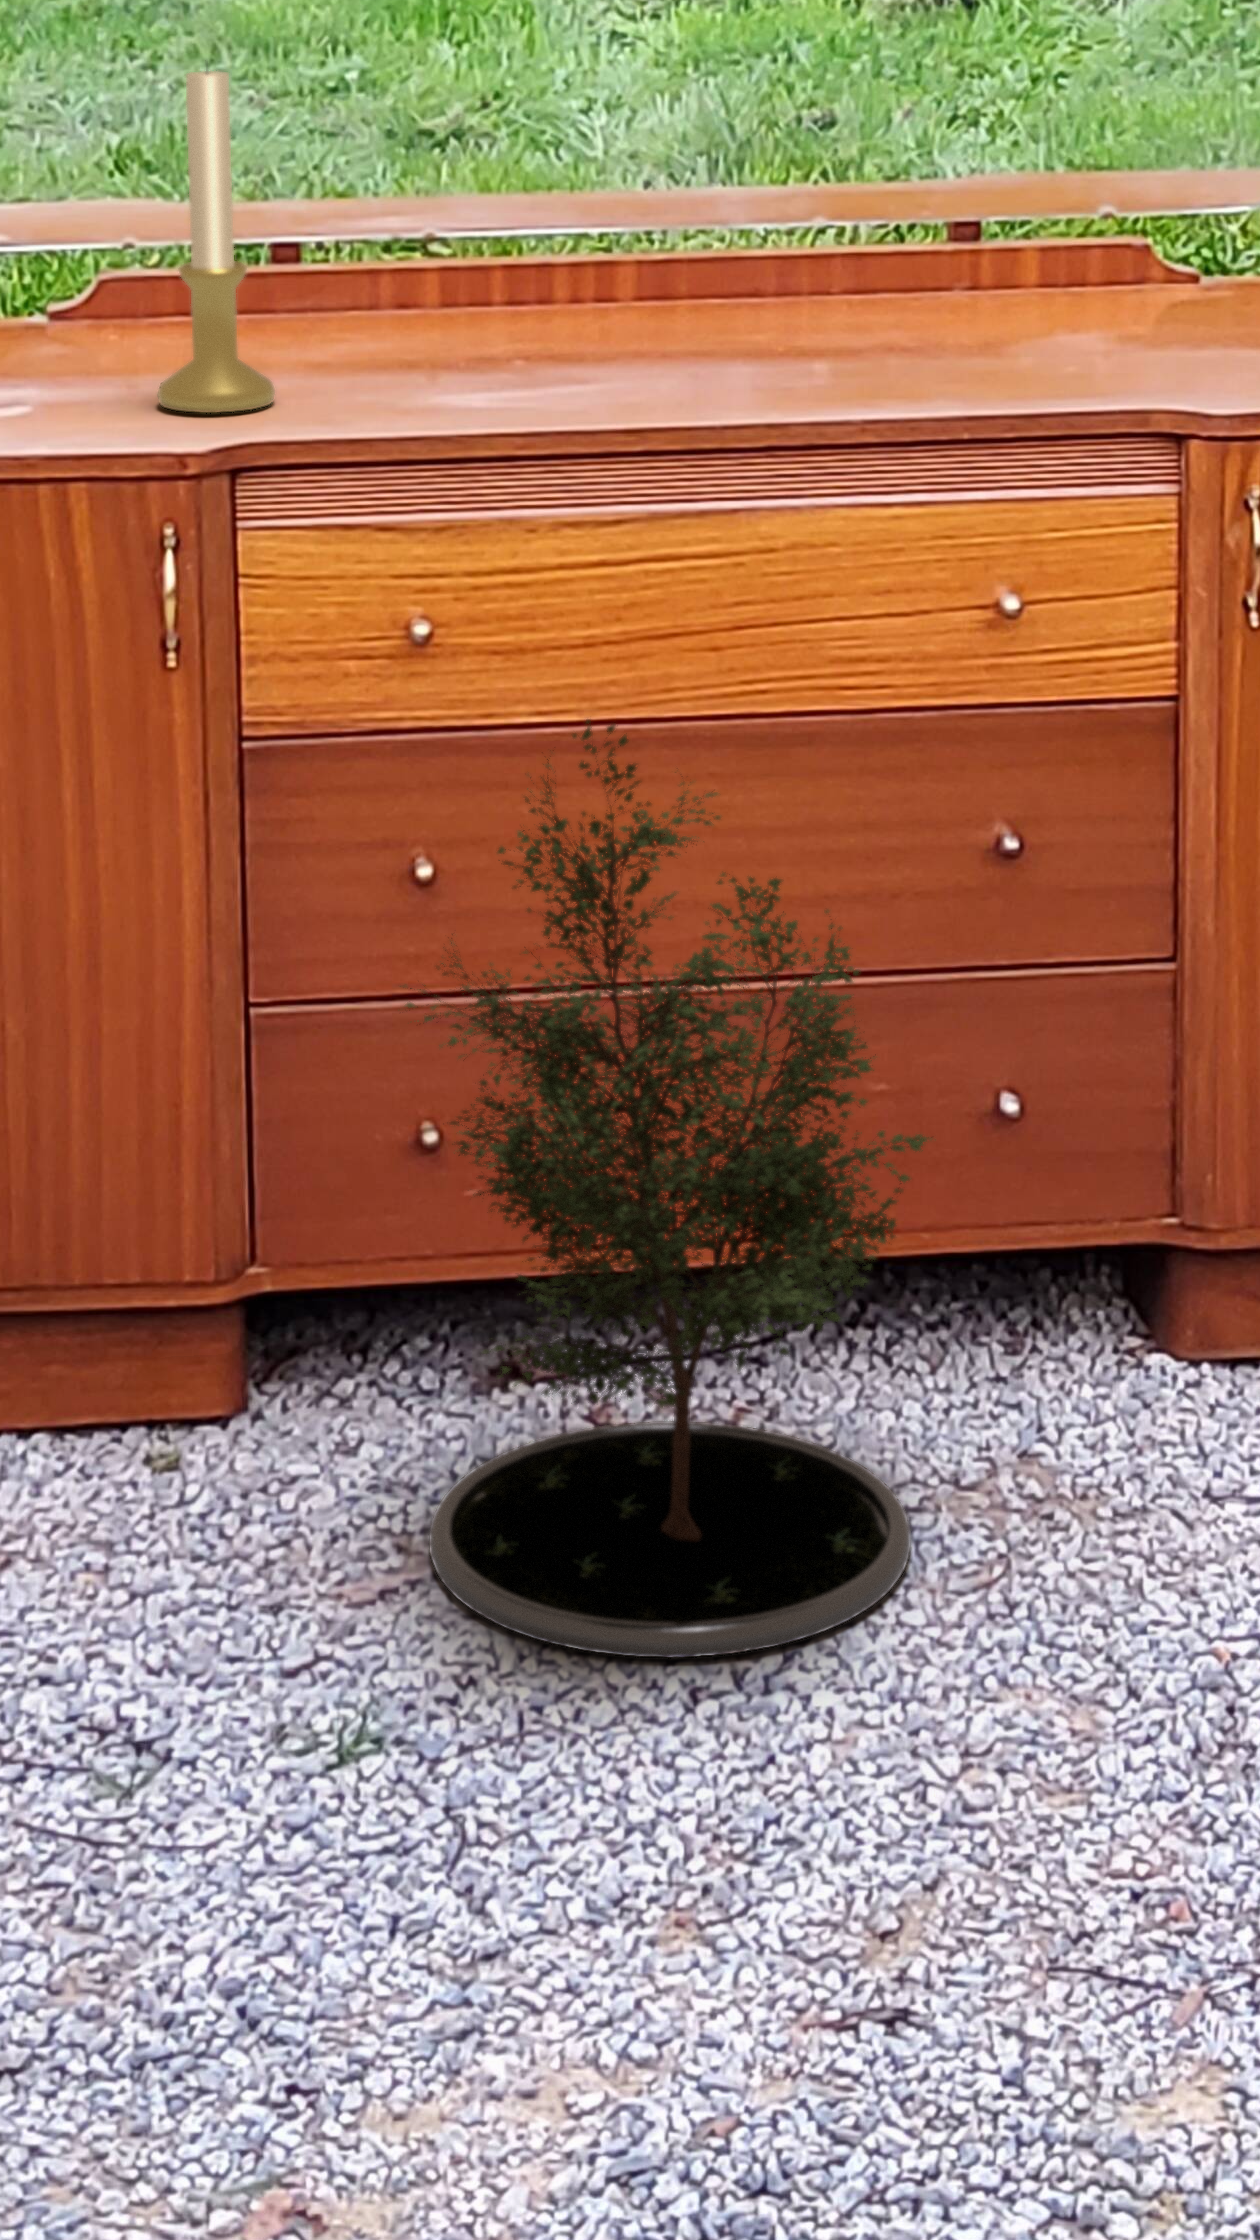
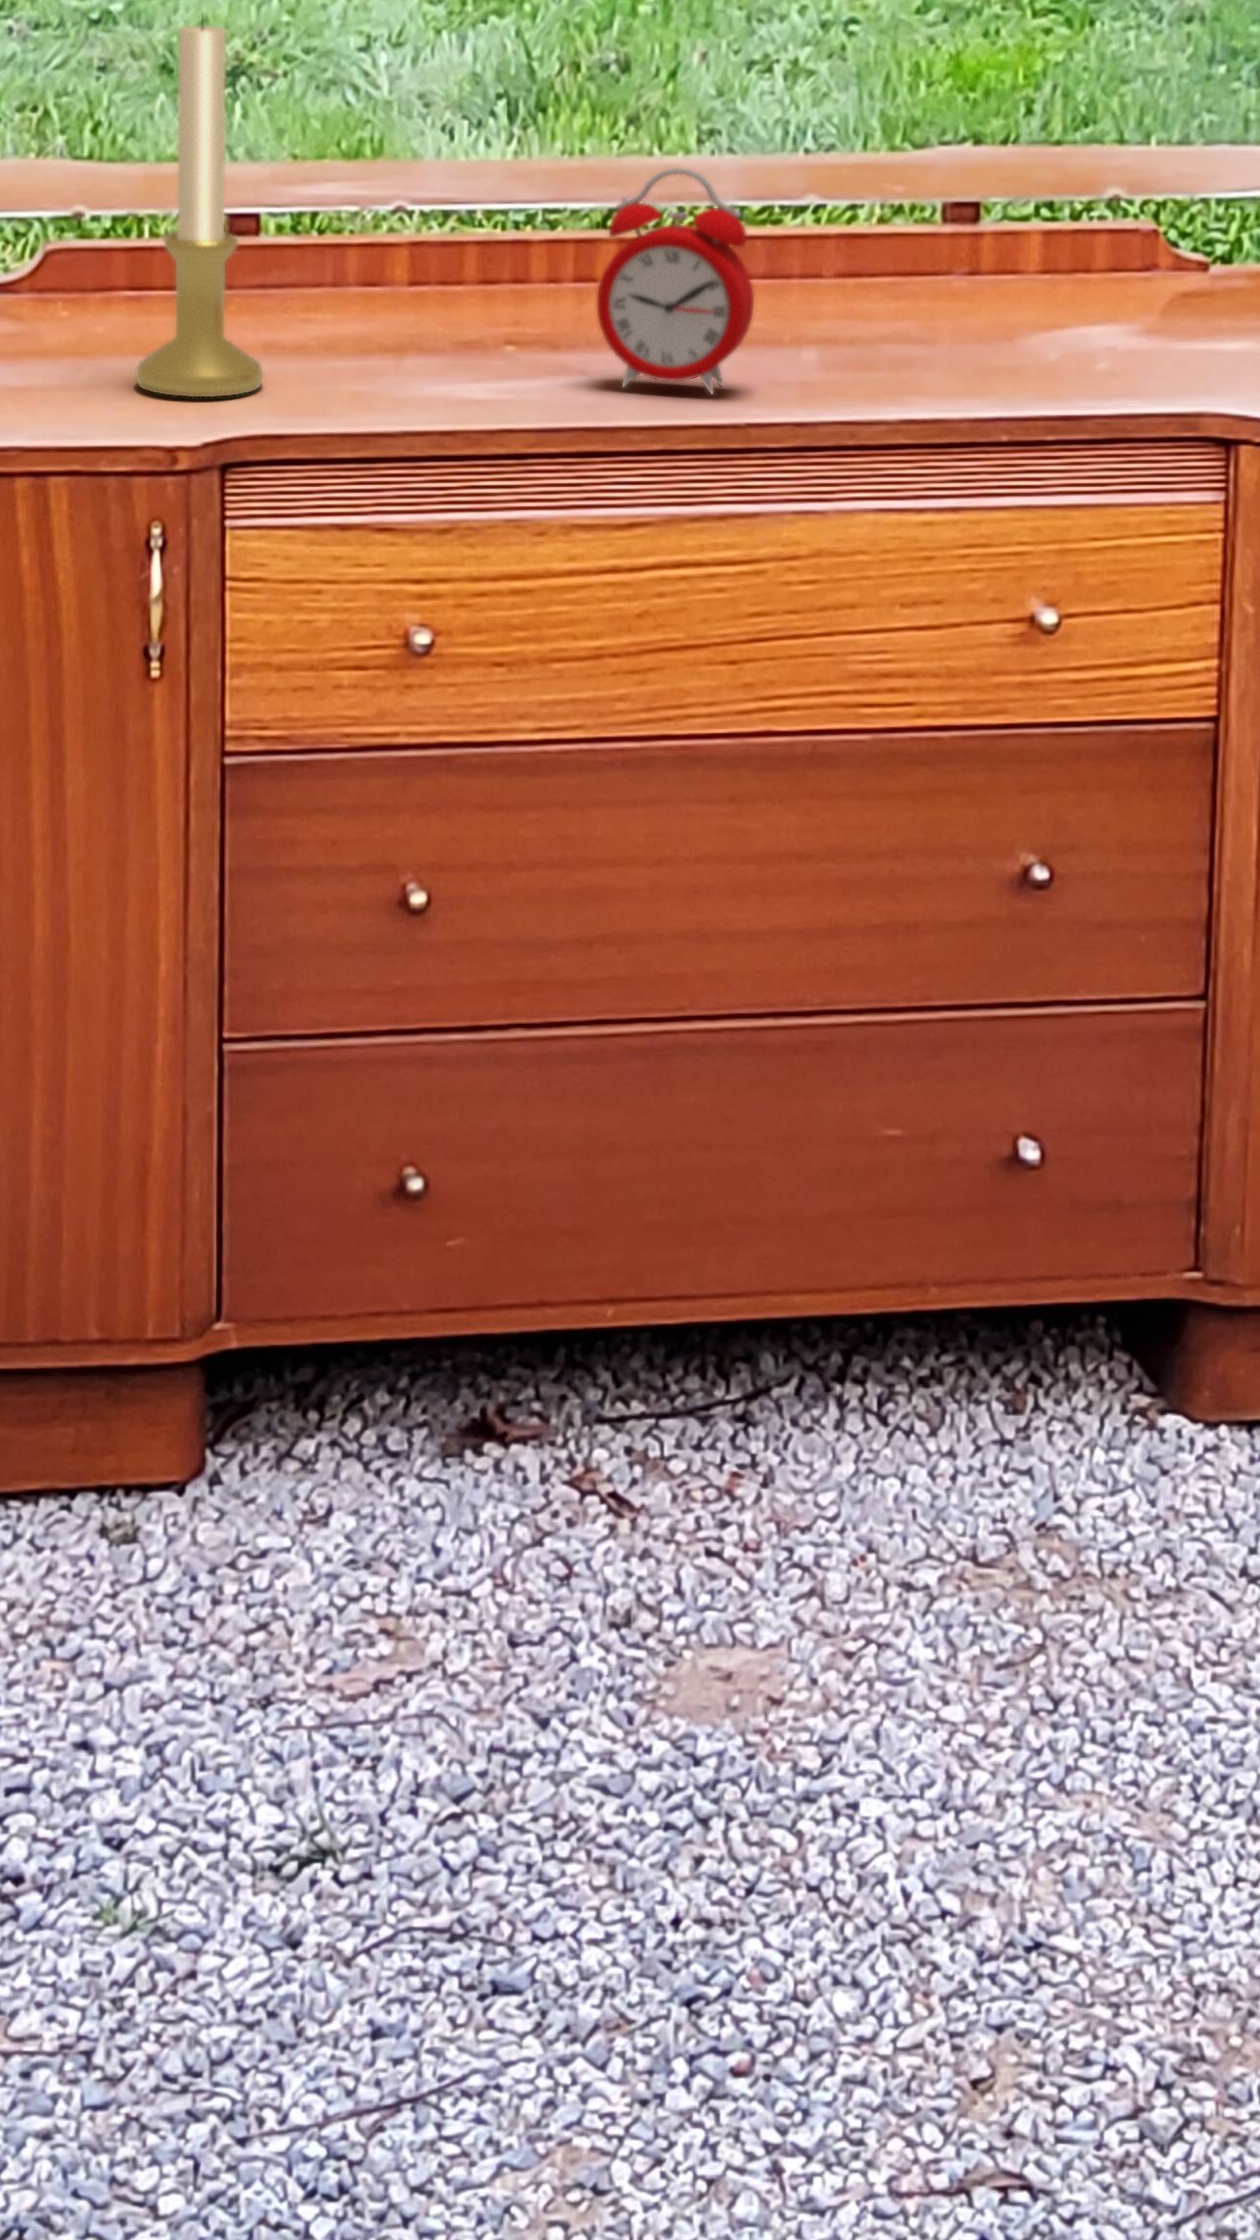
alarm clock: none [580,191,727,401] -> present [597,168,754,393]
potted tree: present [400,720,932,1658] -> none [416,745,981,1762]

